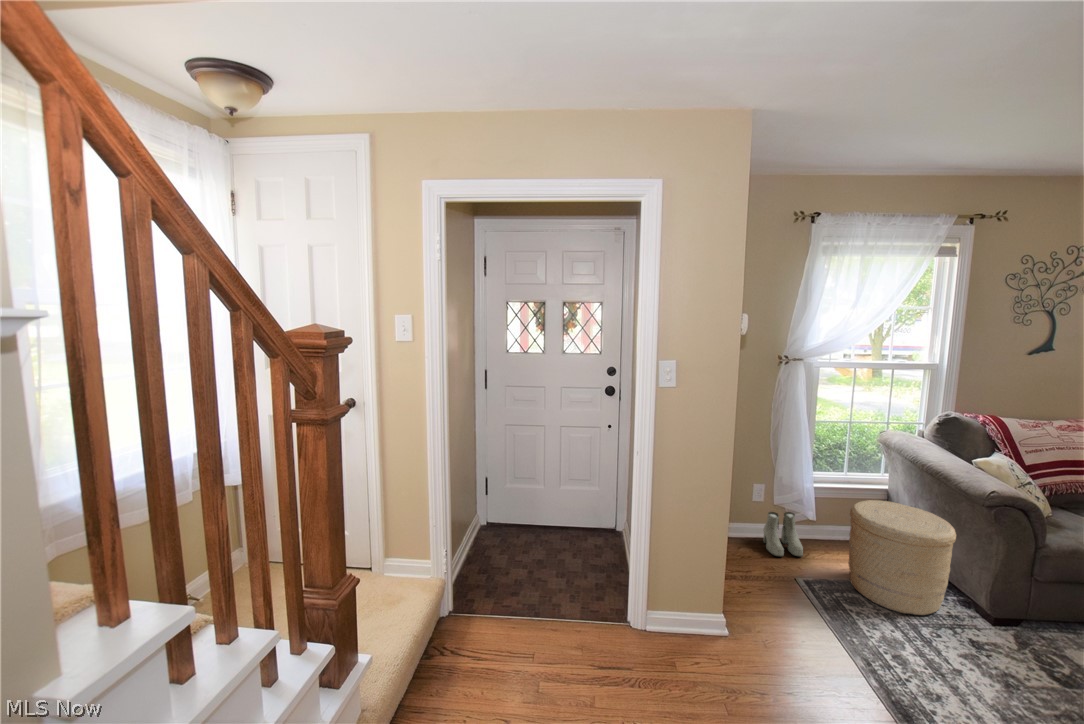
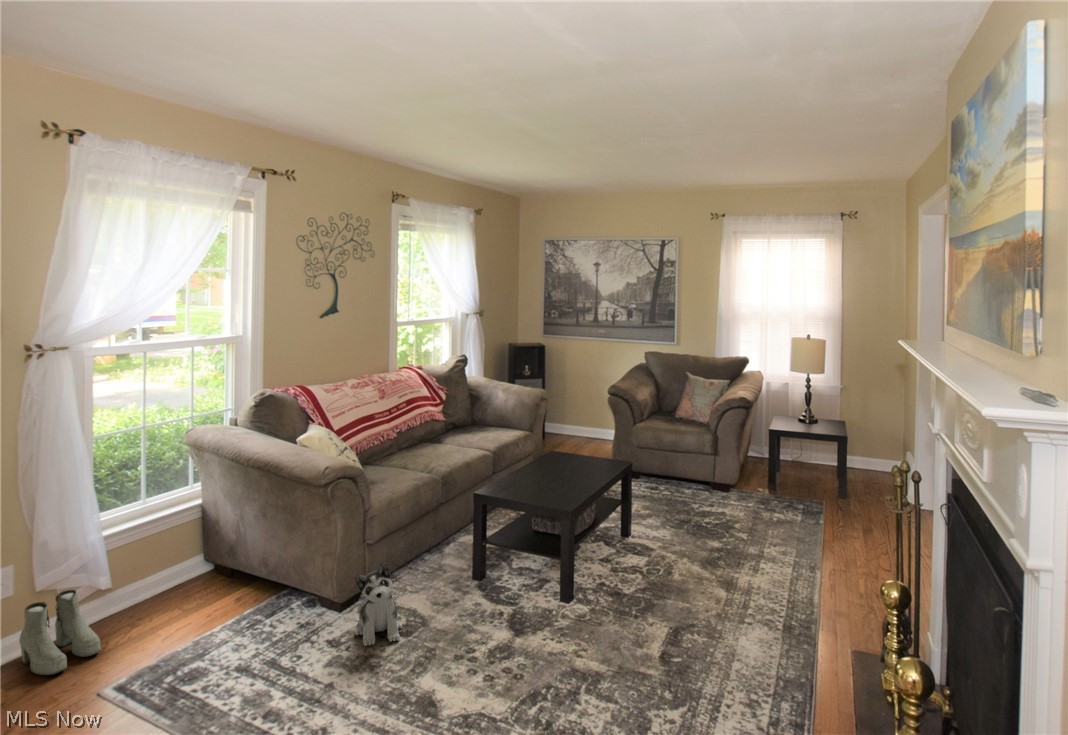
woven basket: present [849,500,956,615] -> none [167,513,295,661]
plush toy: none [1001,599,1063,682] -> present [355,562,402,646]

